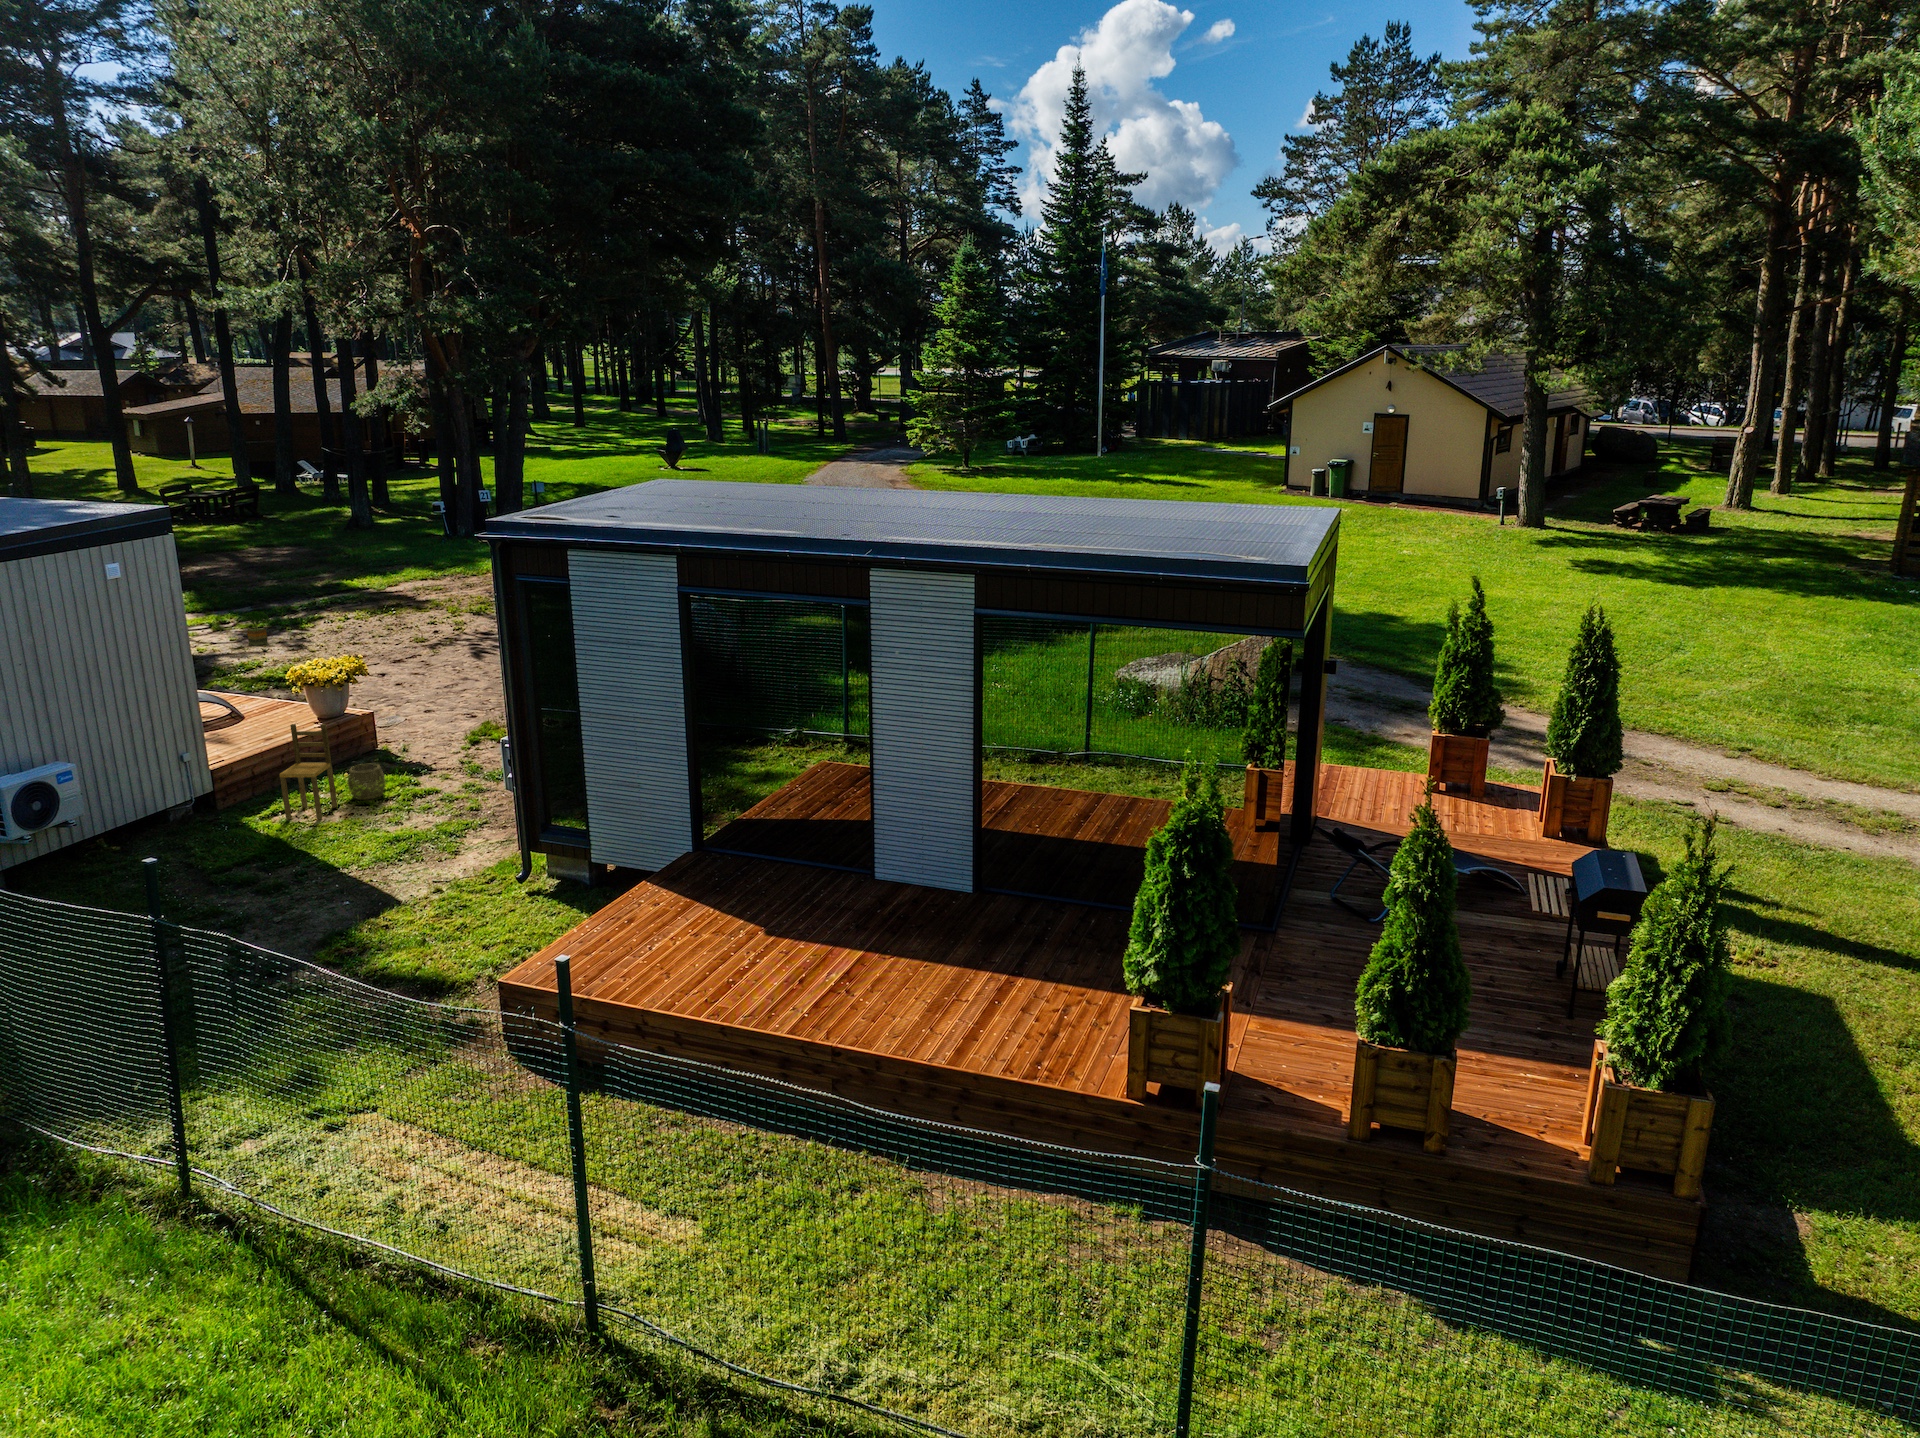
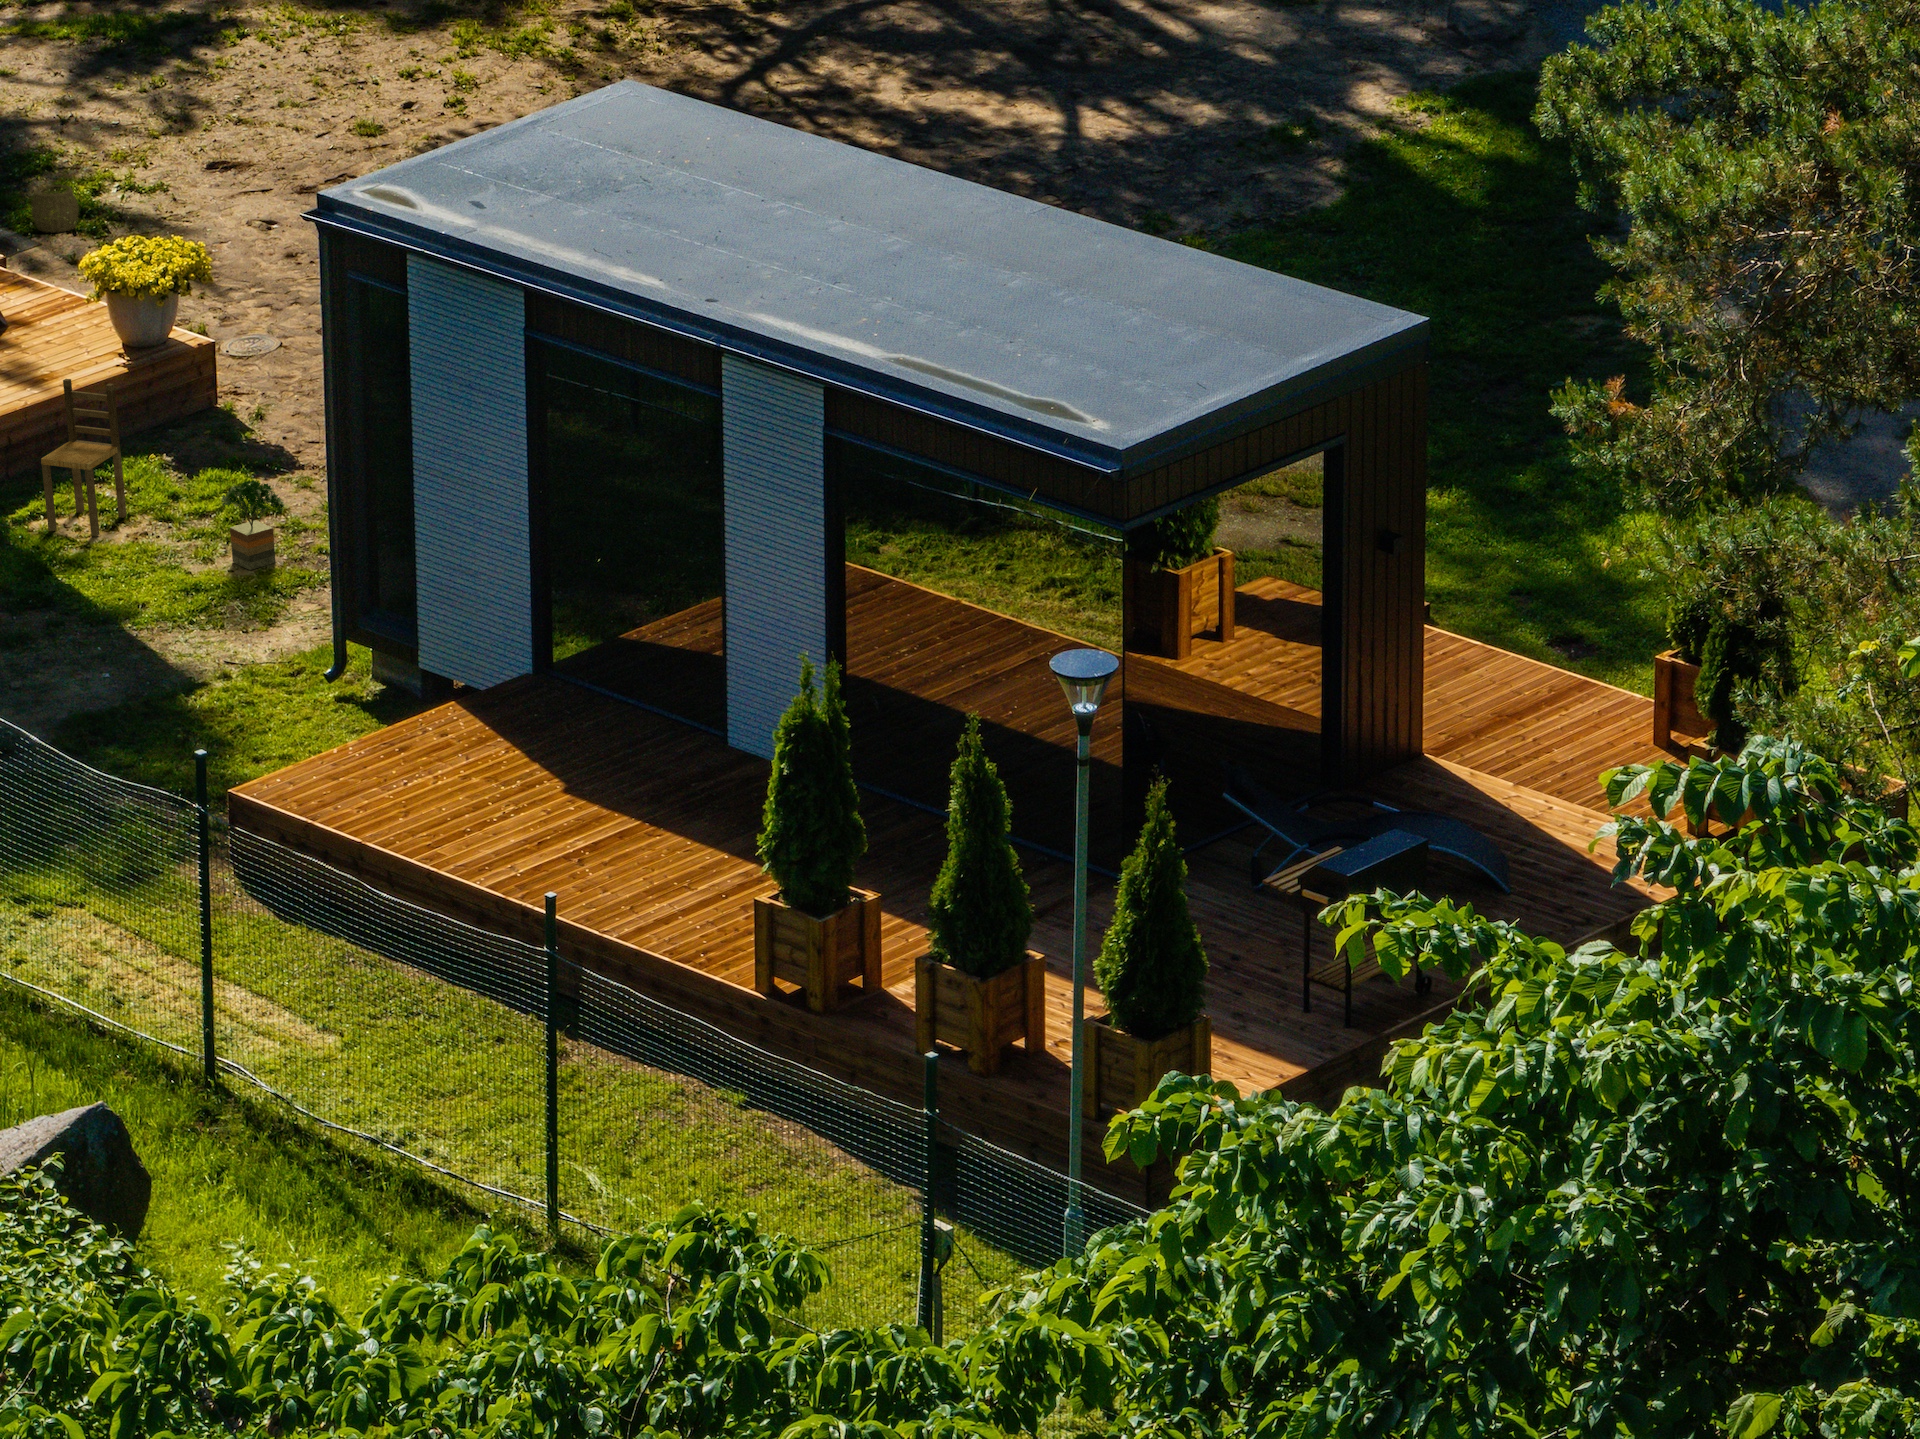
potted tree: present [243,611,270,646] -> present [221,480,285,570]
woven basket: present [348,764,385,800] -> present [31,185,78,233]

